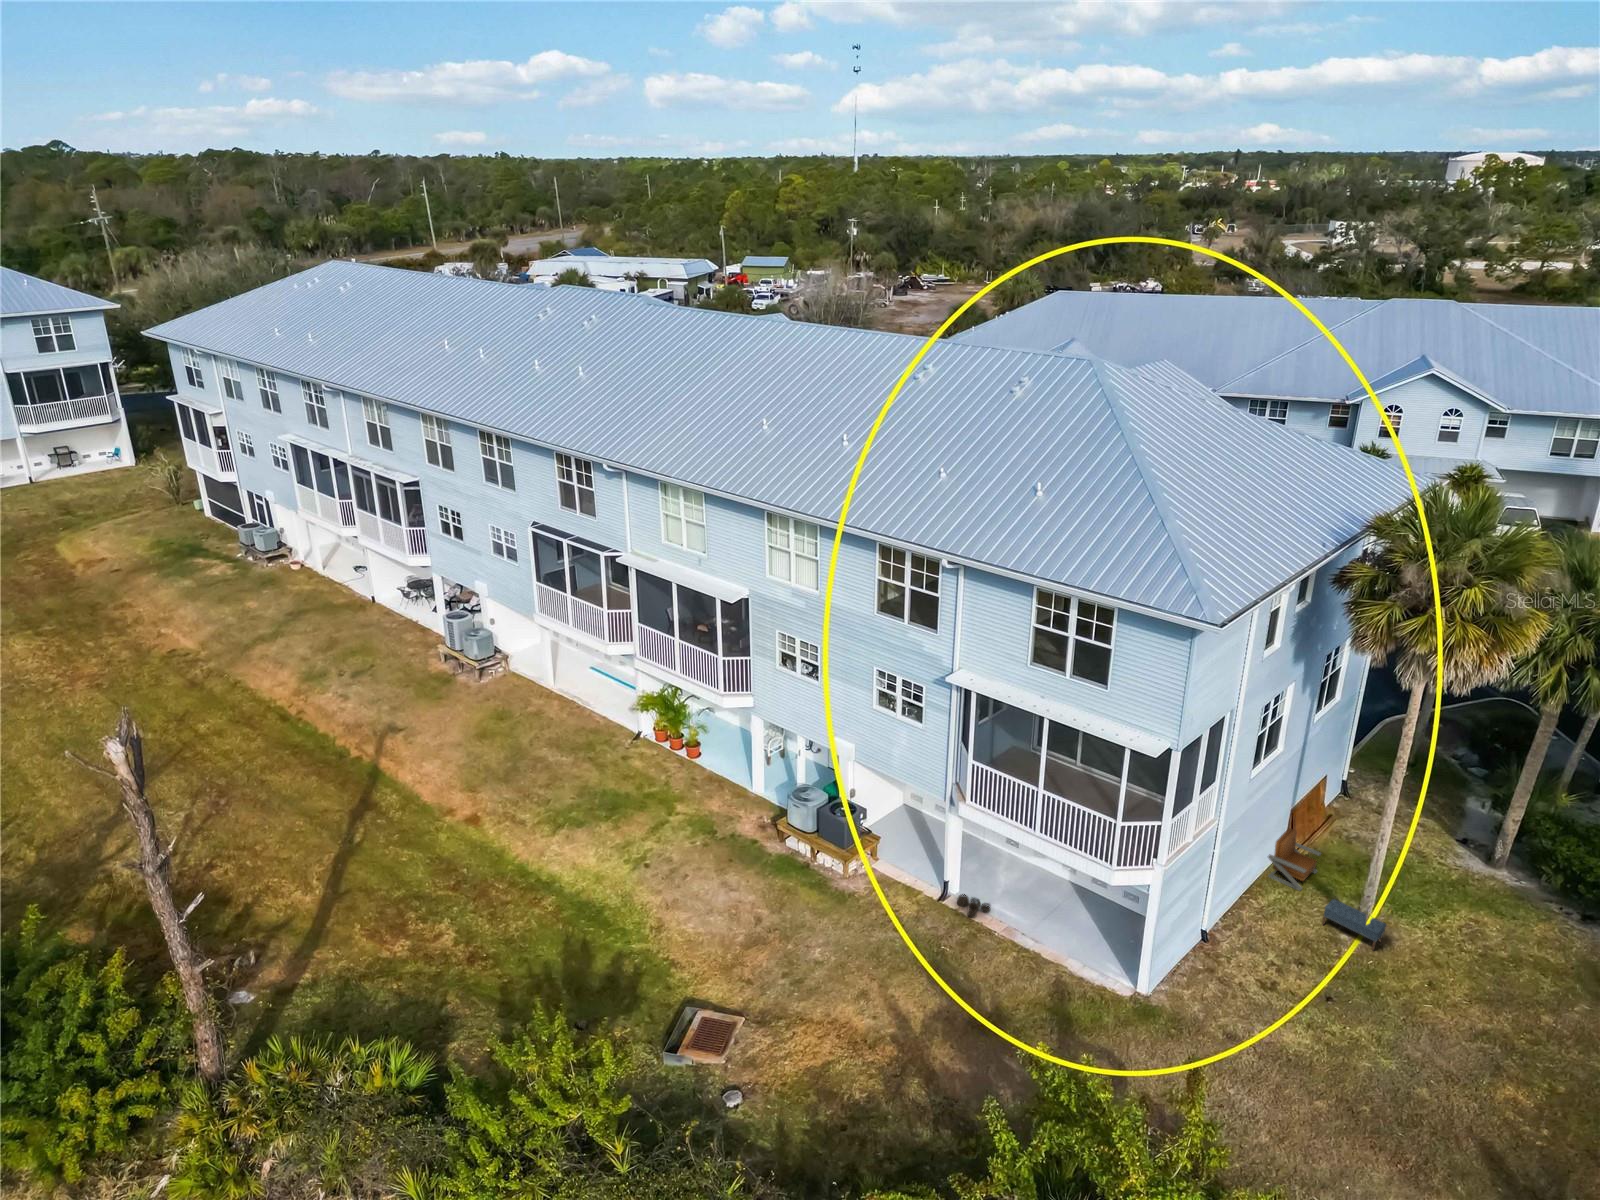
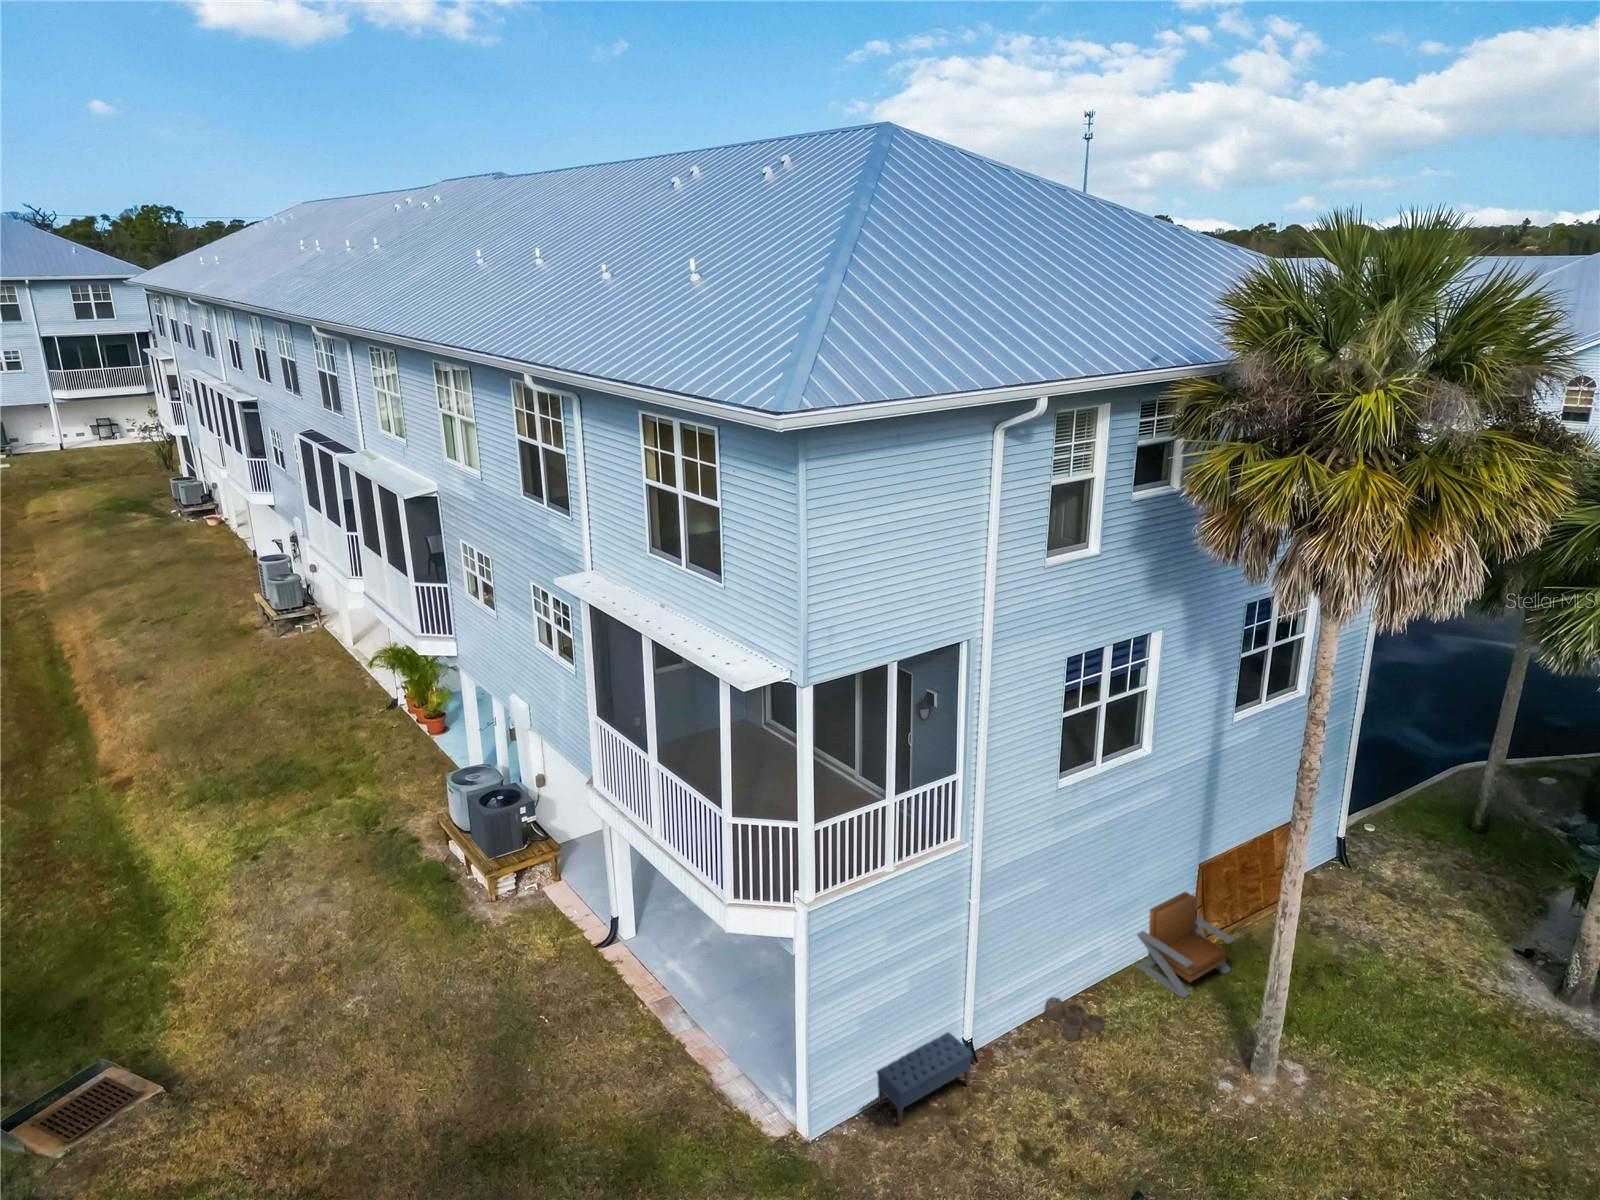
woven basket: present [957,894,991,918] -> present [1044,997,1103,1041]
bench: present [1322,899,1386,950] -> present [877,1033,972,1126]

